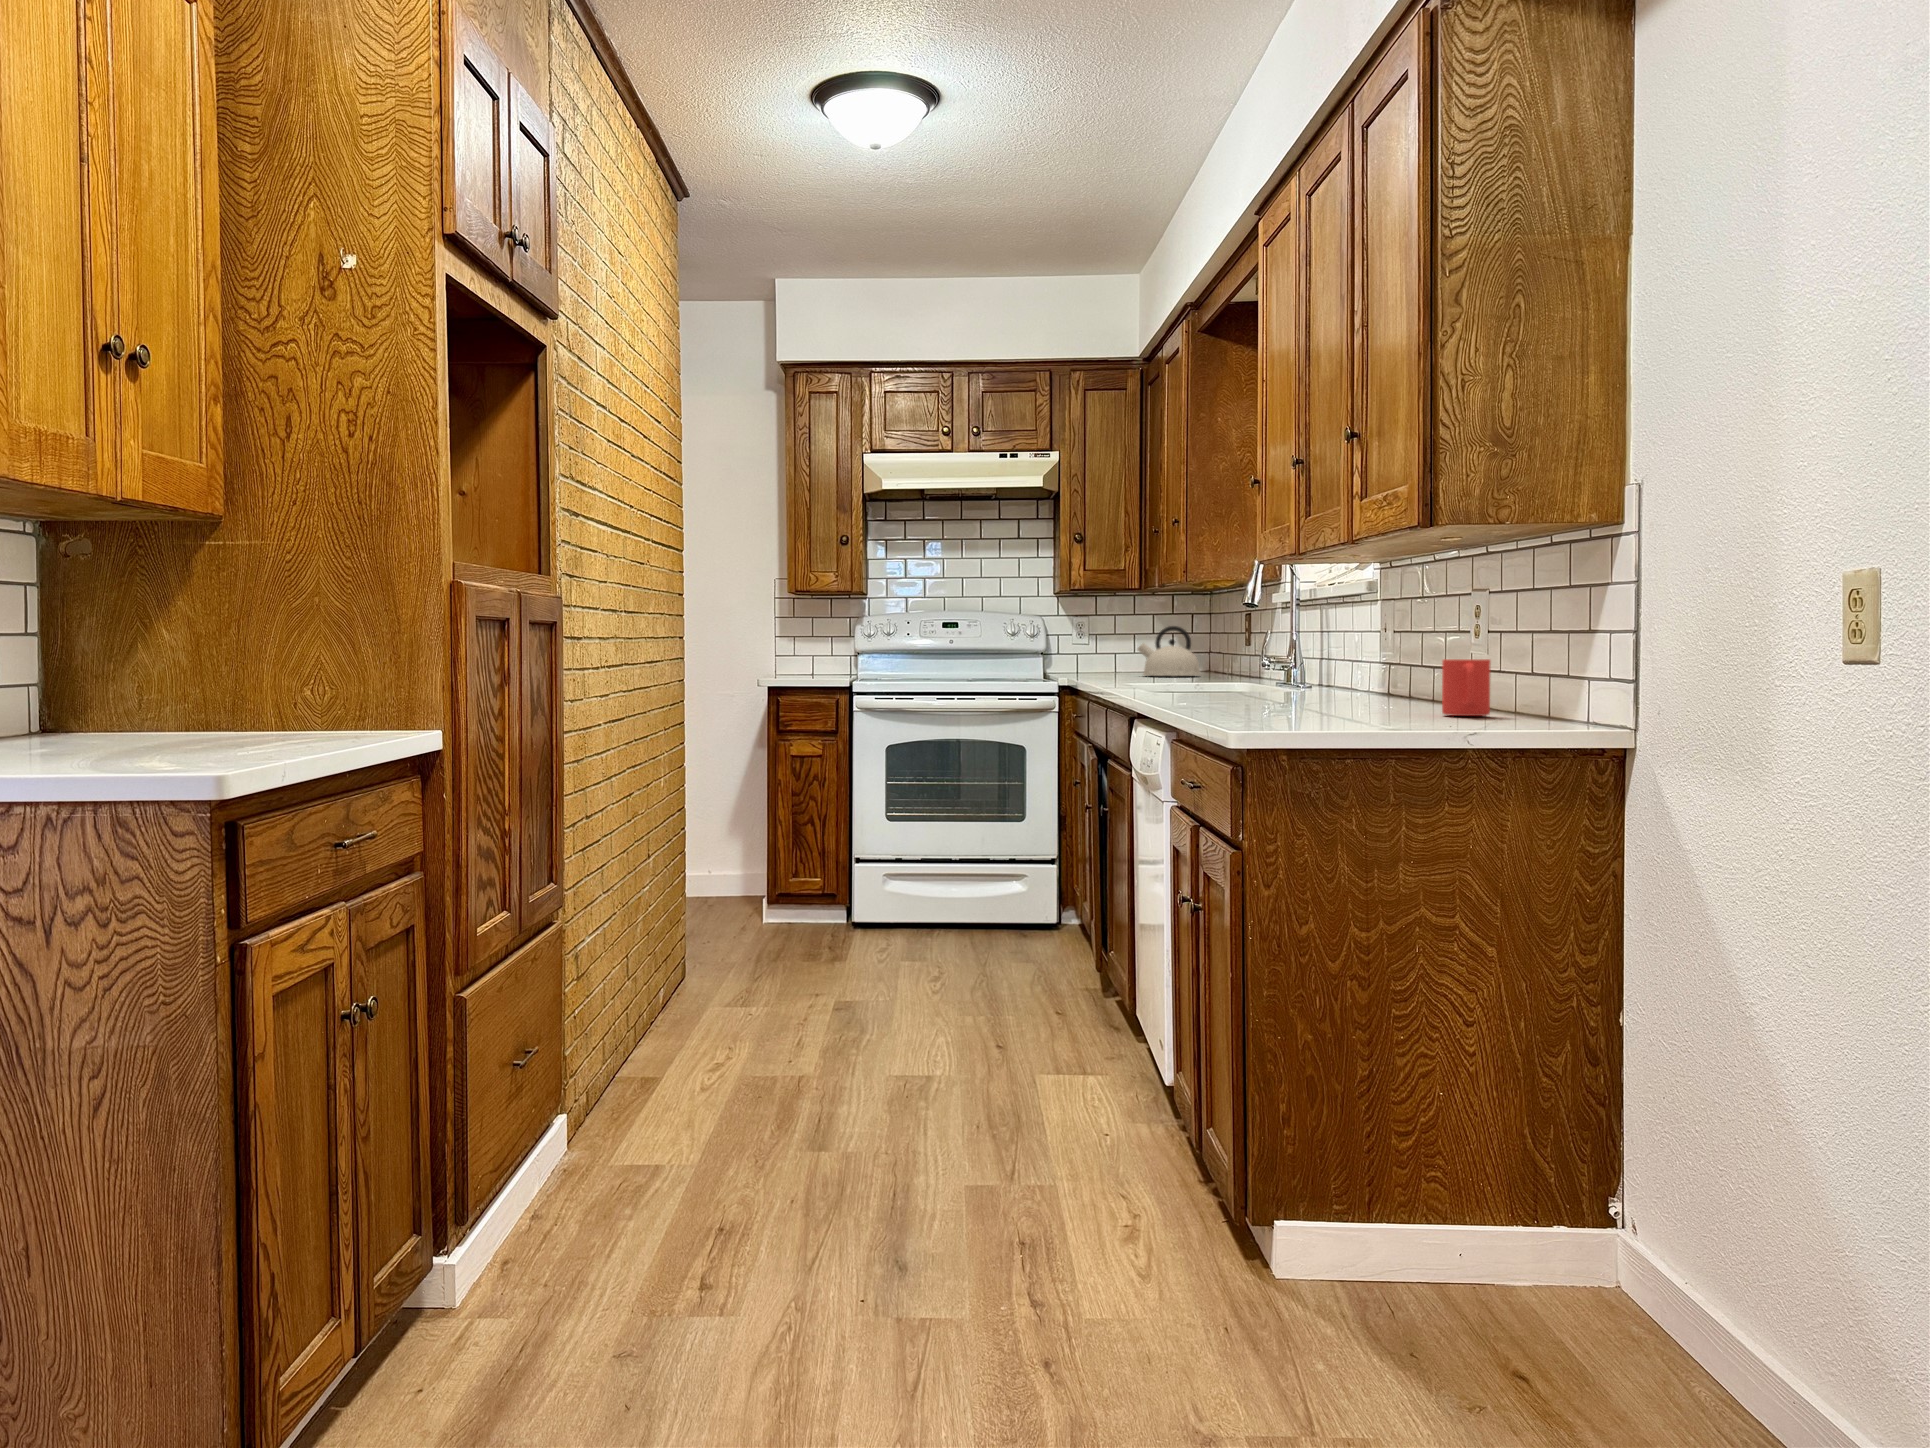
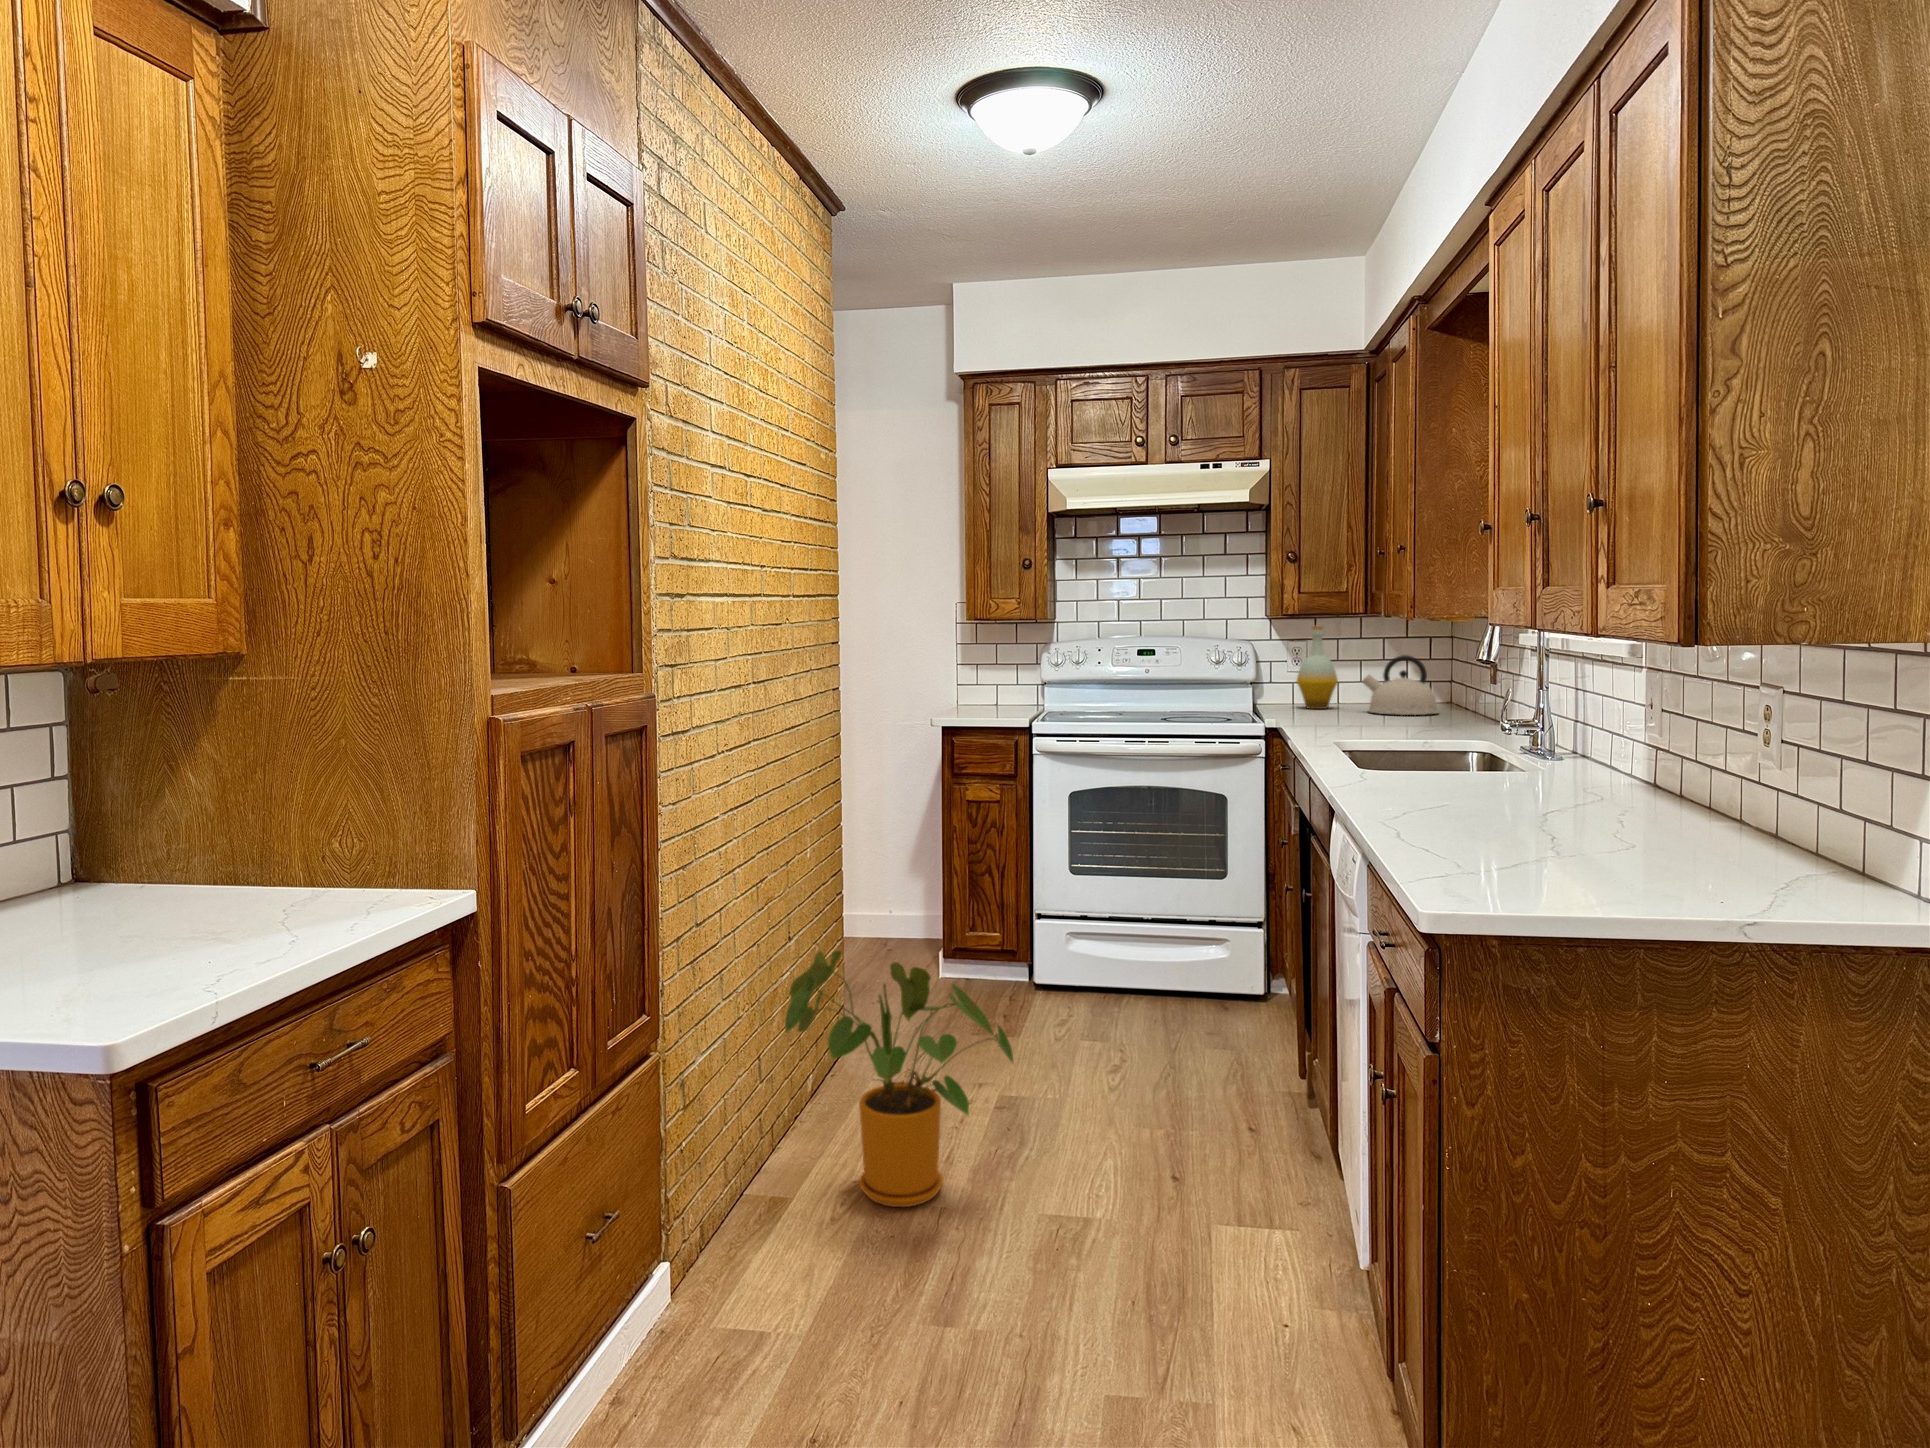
bottle: none [1081,601,1117,675] -> present [1297,626,1338,709]
mug: present [1442,659,1491,716] -> none [1753,786,1828,869]
house plant: none [654,859,866,1080] -> present [785,951,1013,1207]

